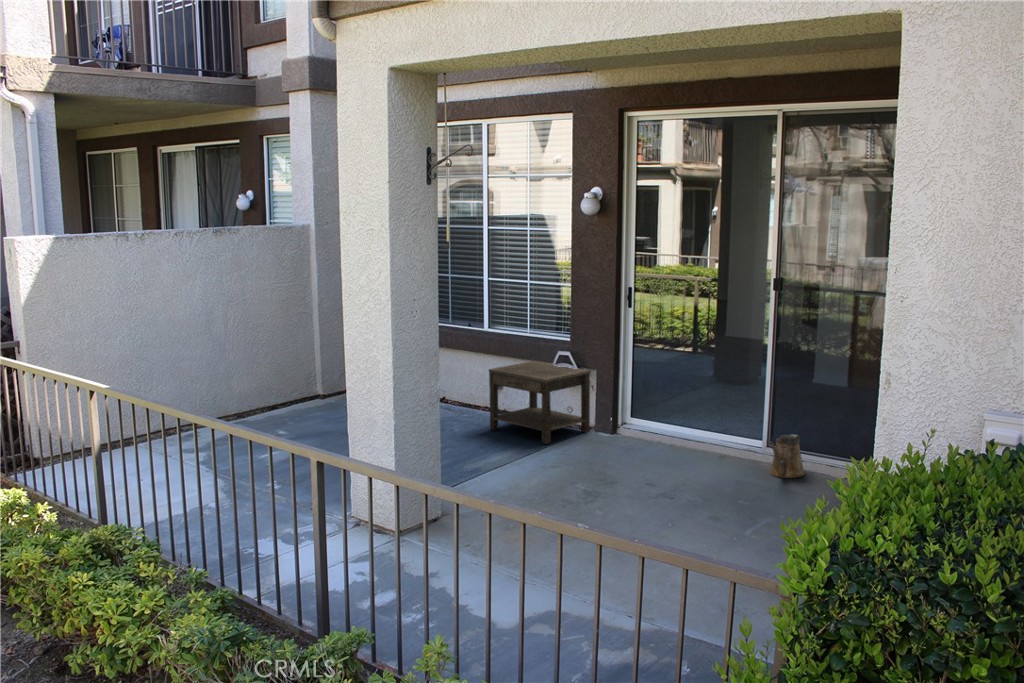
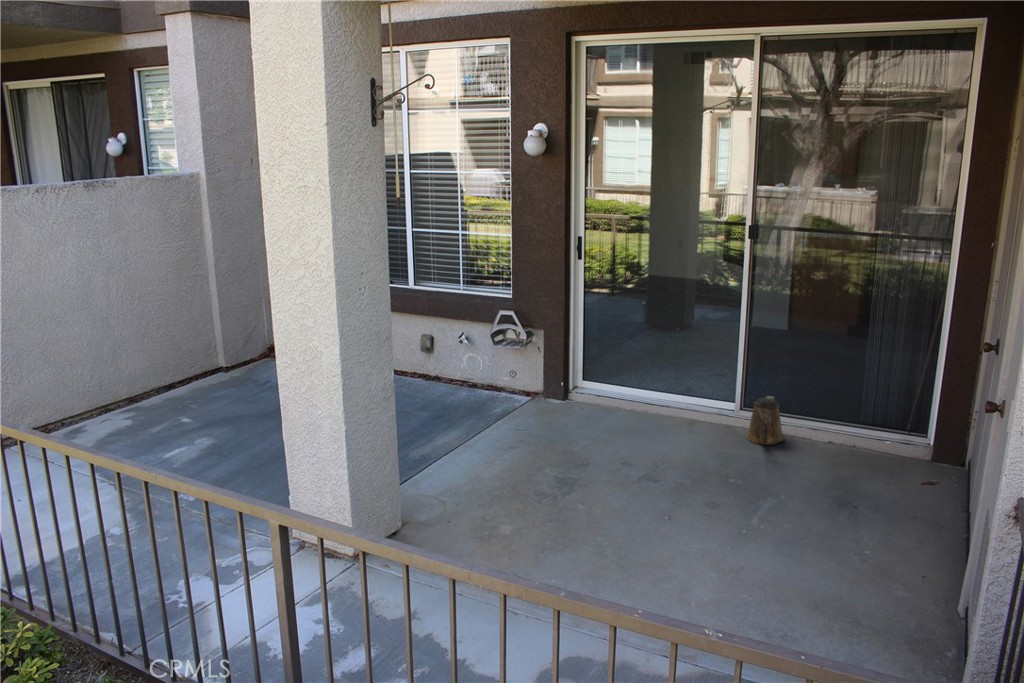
side table: present [489,361,590,444] -> none [425,321,538,416]

